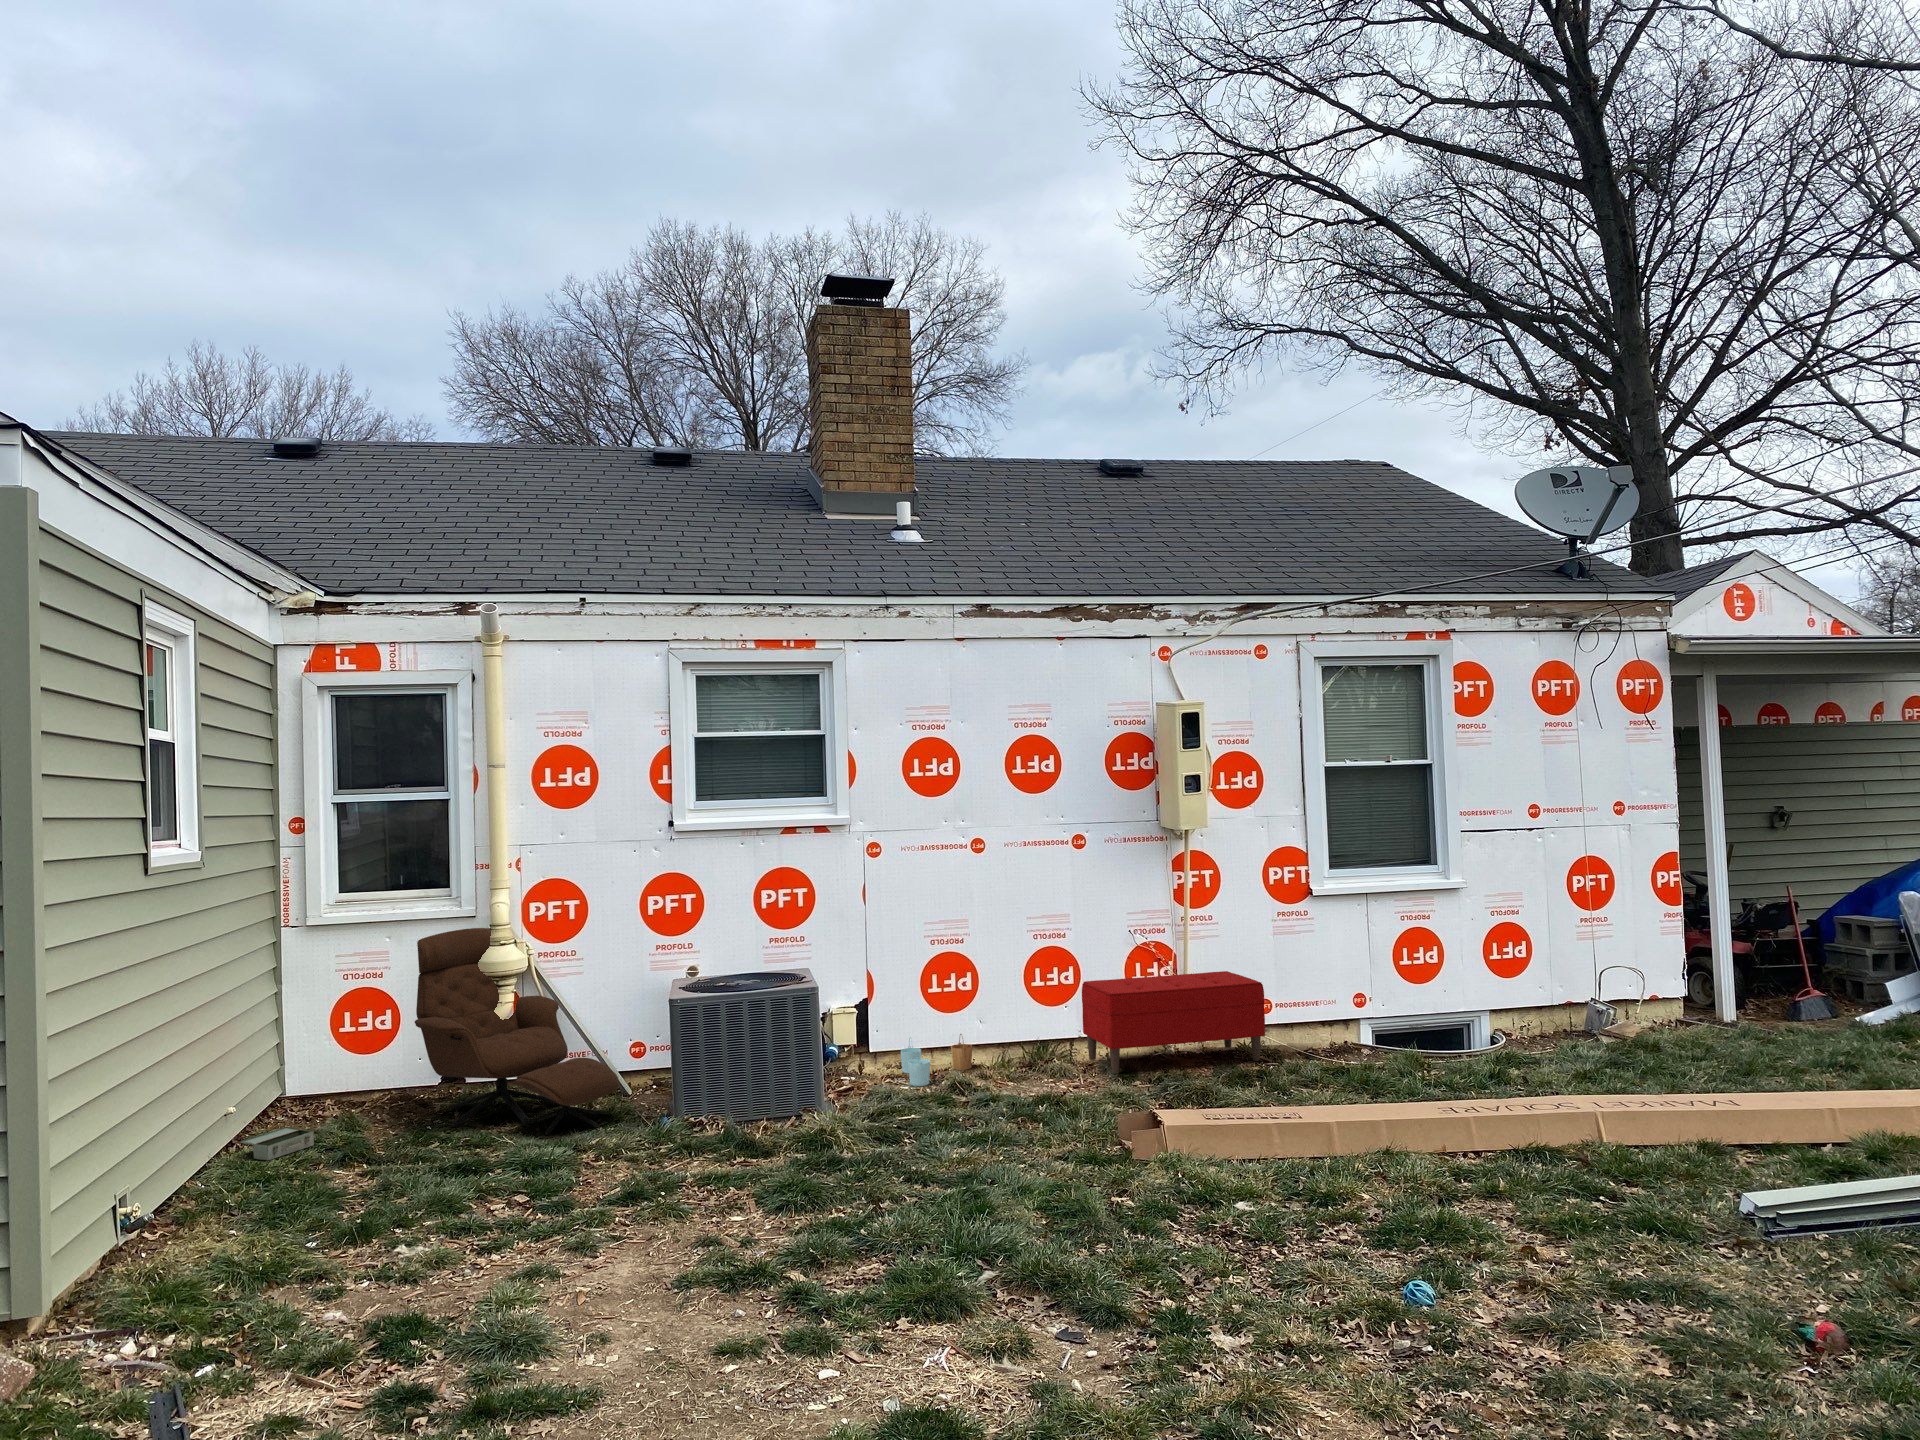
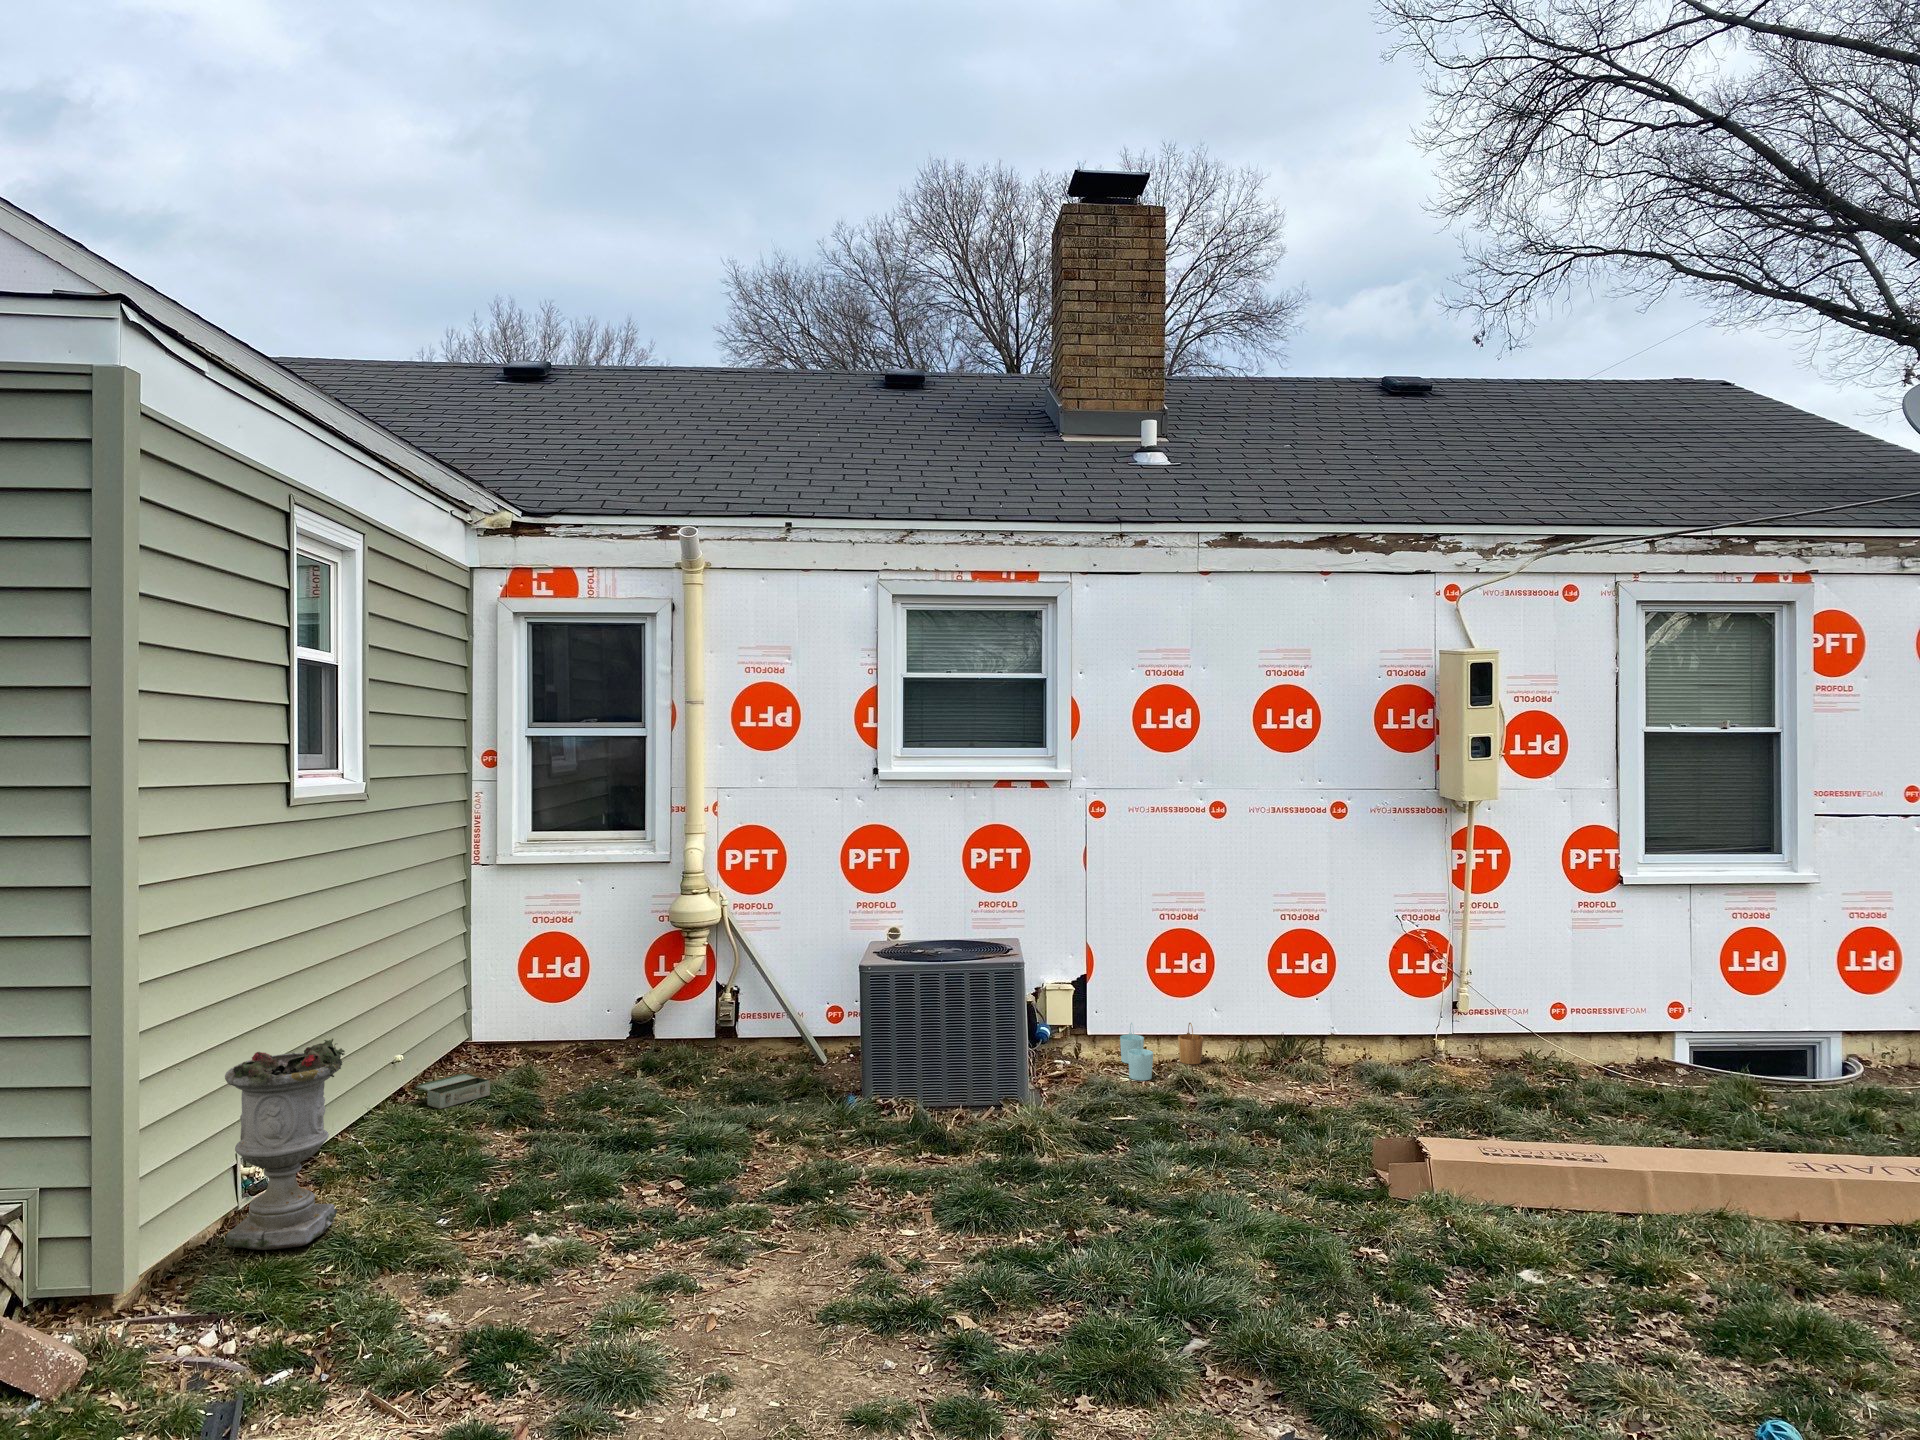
lounge chair: present [415,928,619,1135] -> none [598,875,806,1105]
bench: present [1082,971,1265,1074] -> none [1335,971,1564,1084]
planter: none [111,1088,221,1281] -> present [225,1038,345,1250]

